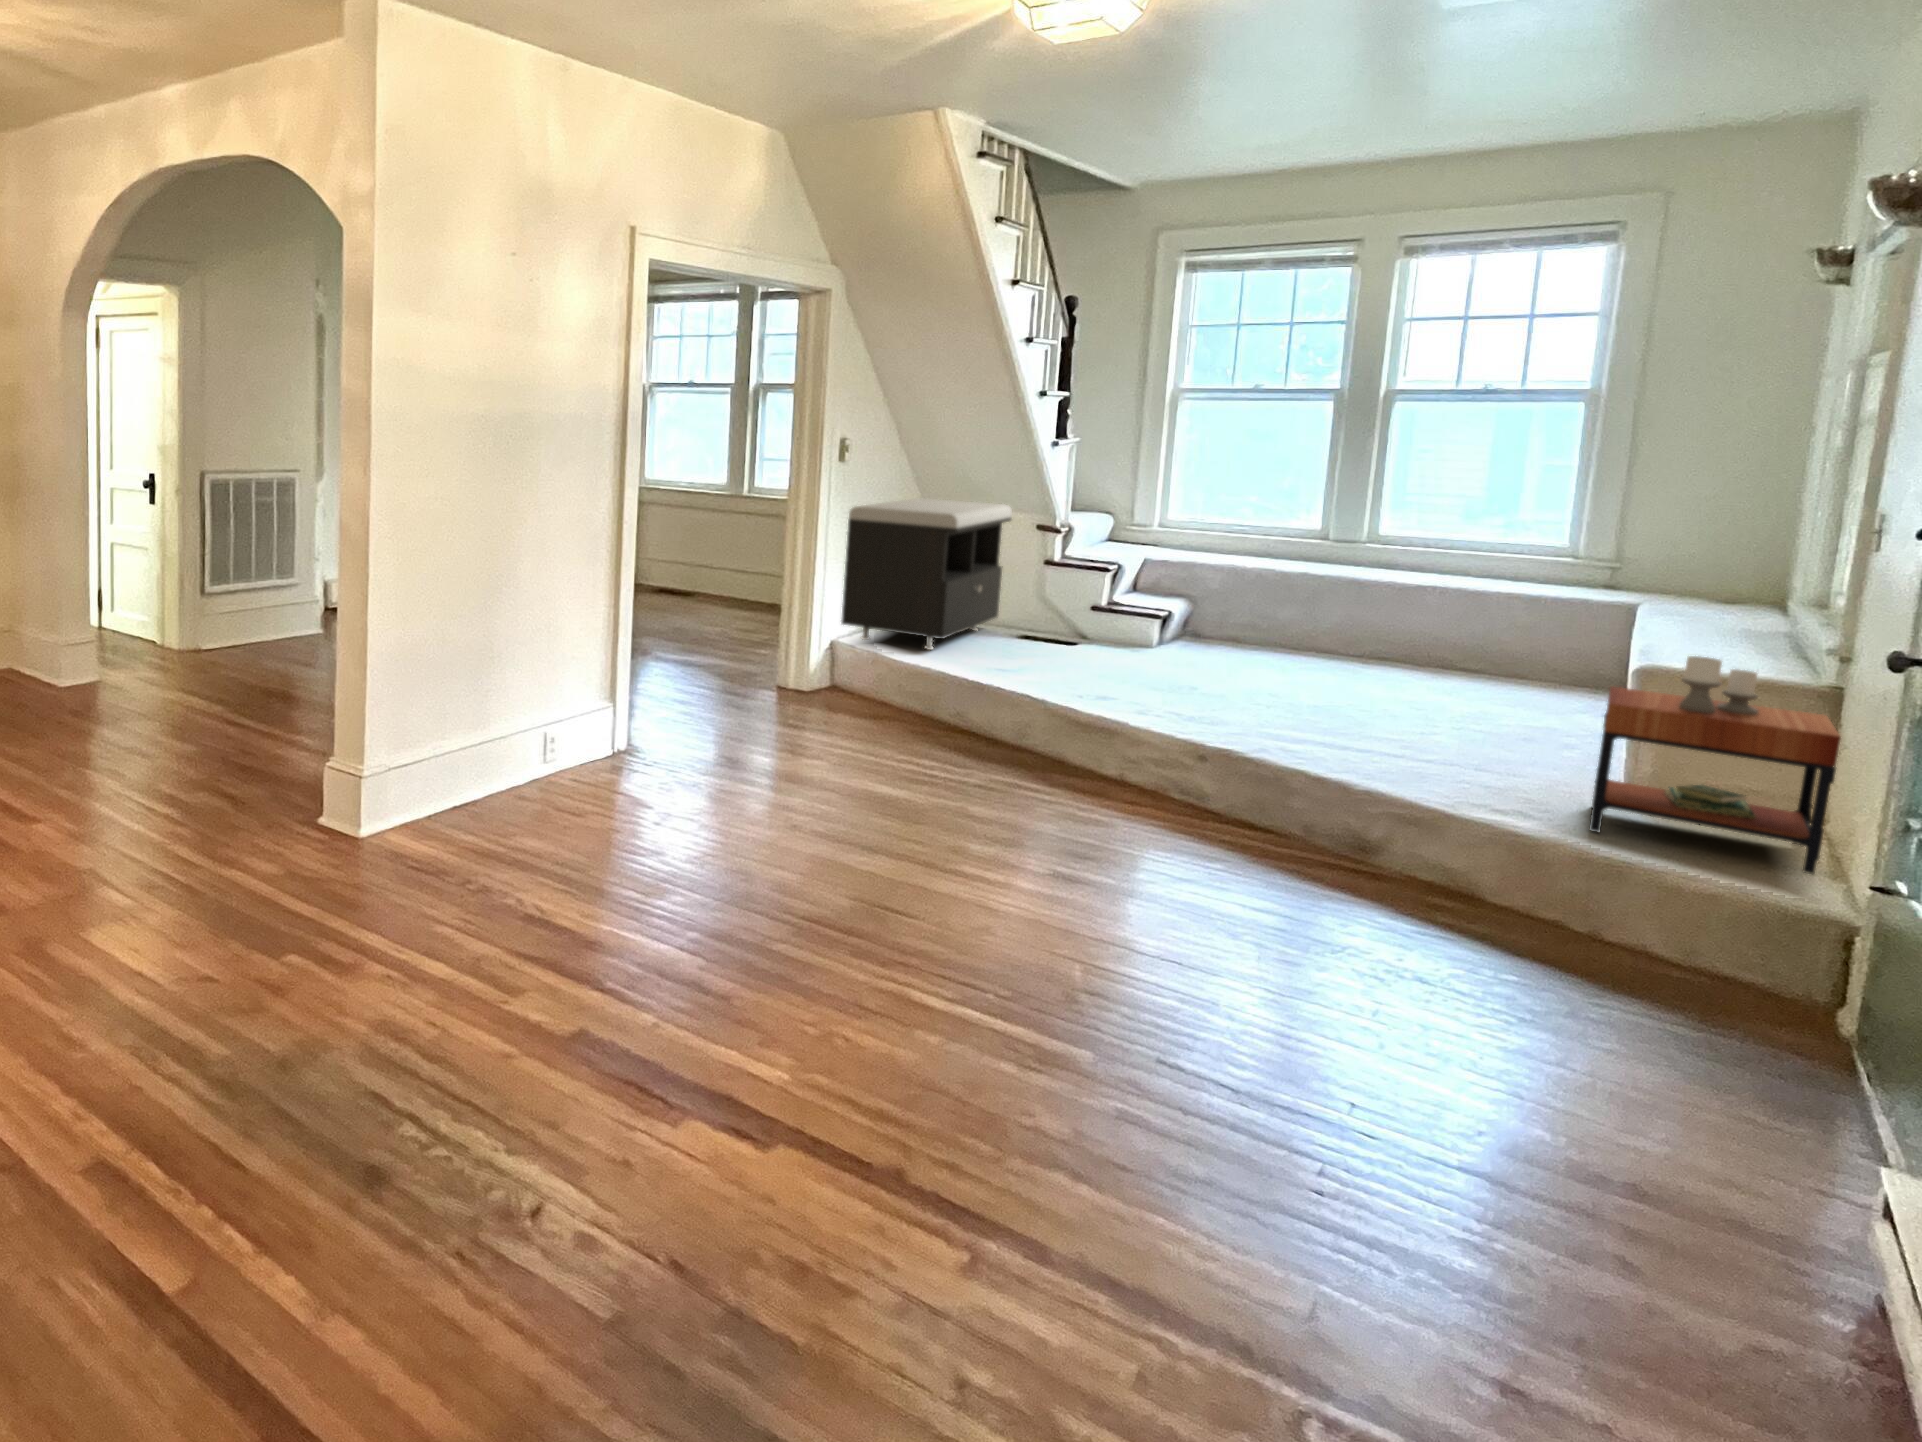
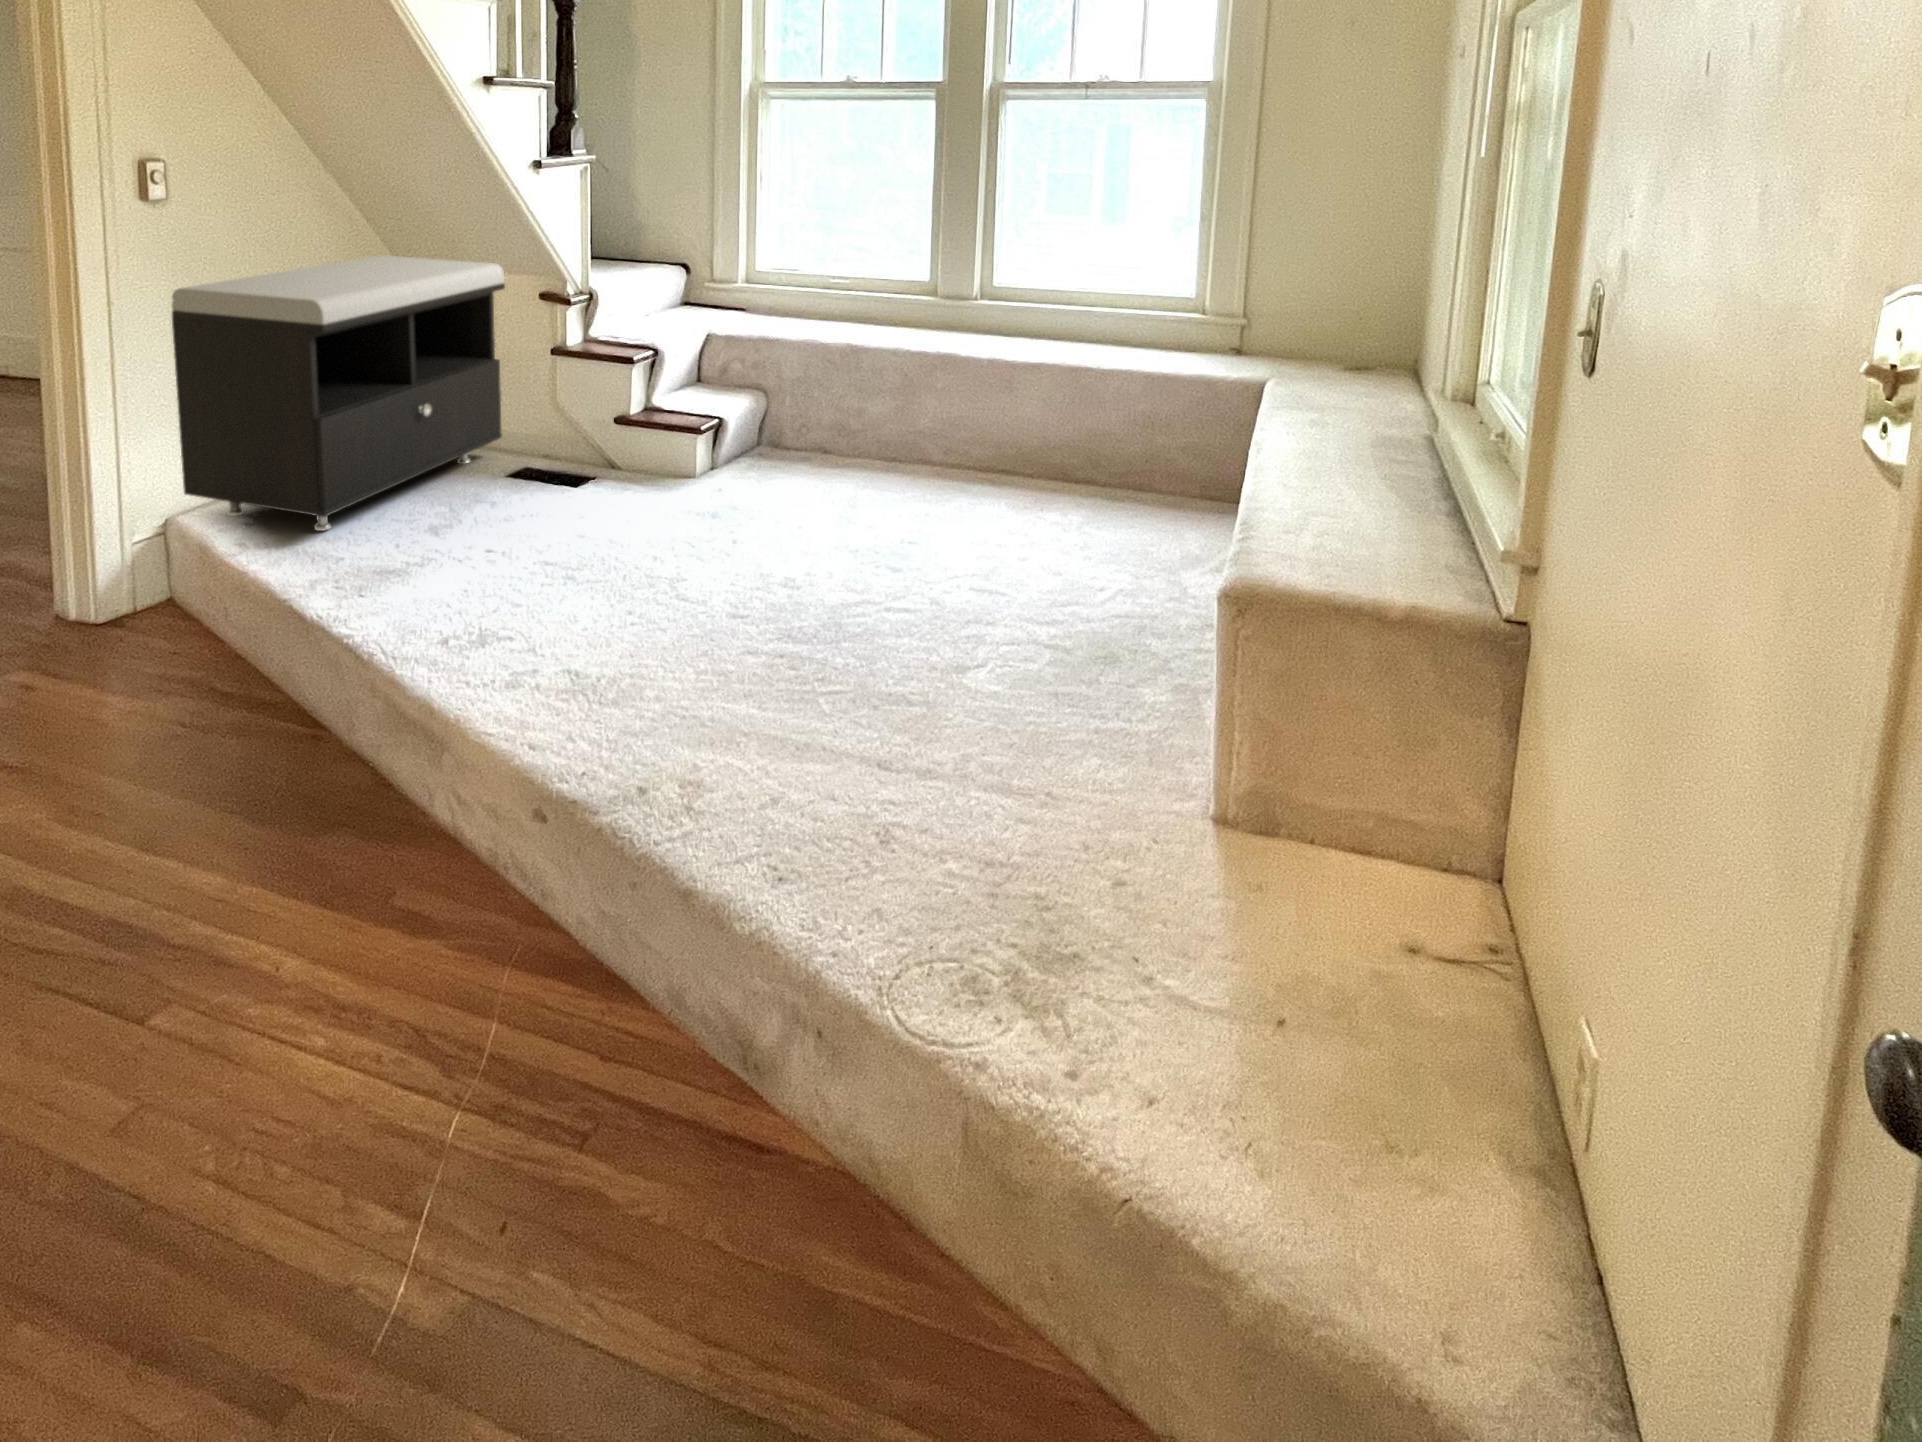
side table: present [1590,656,1841,875] -> none [1129,664,1567,1185]

